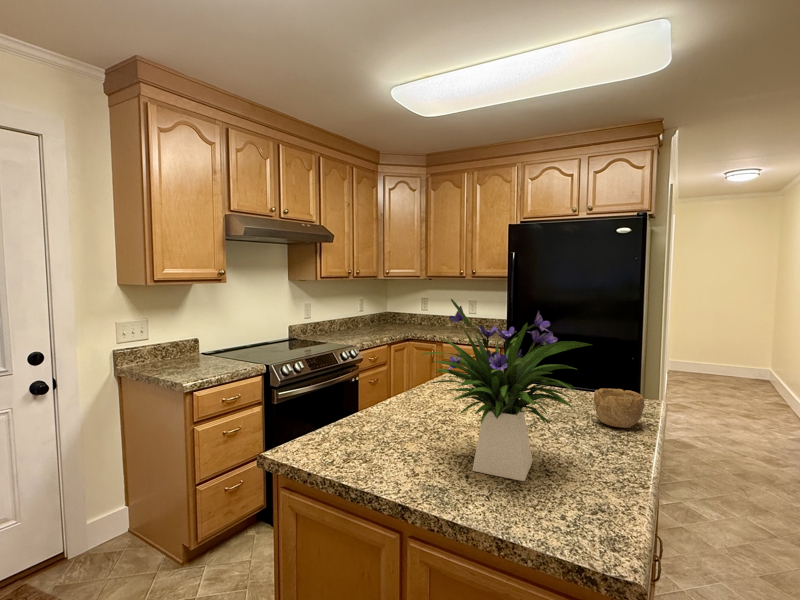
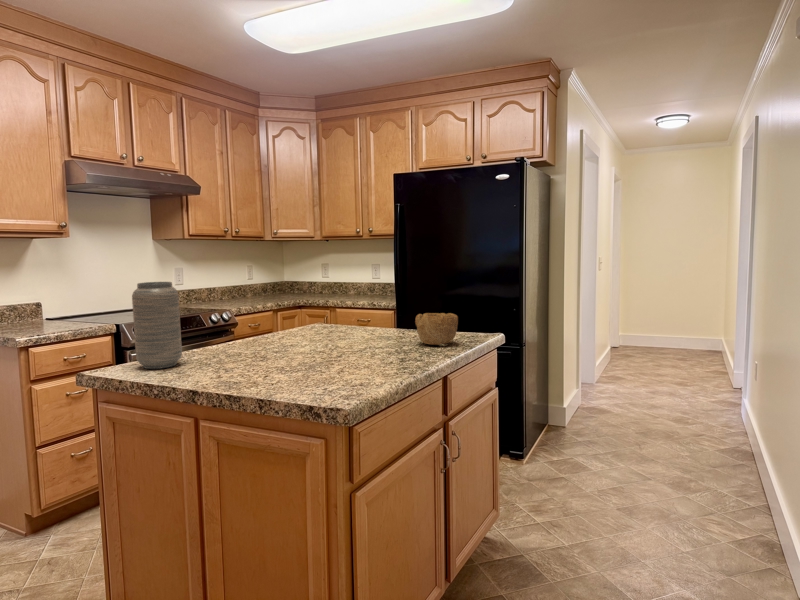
flower arrangement: present [422,299,592,481] -> none [211,217,367,374]
vase: none [320,359,366,455] -> present [132,282,182,369]

